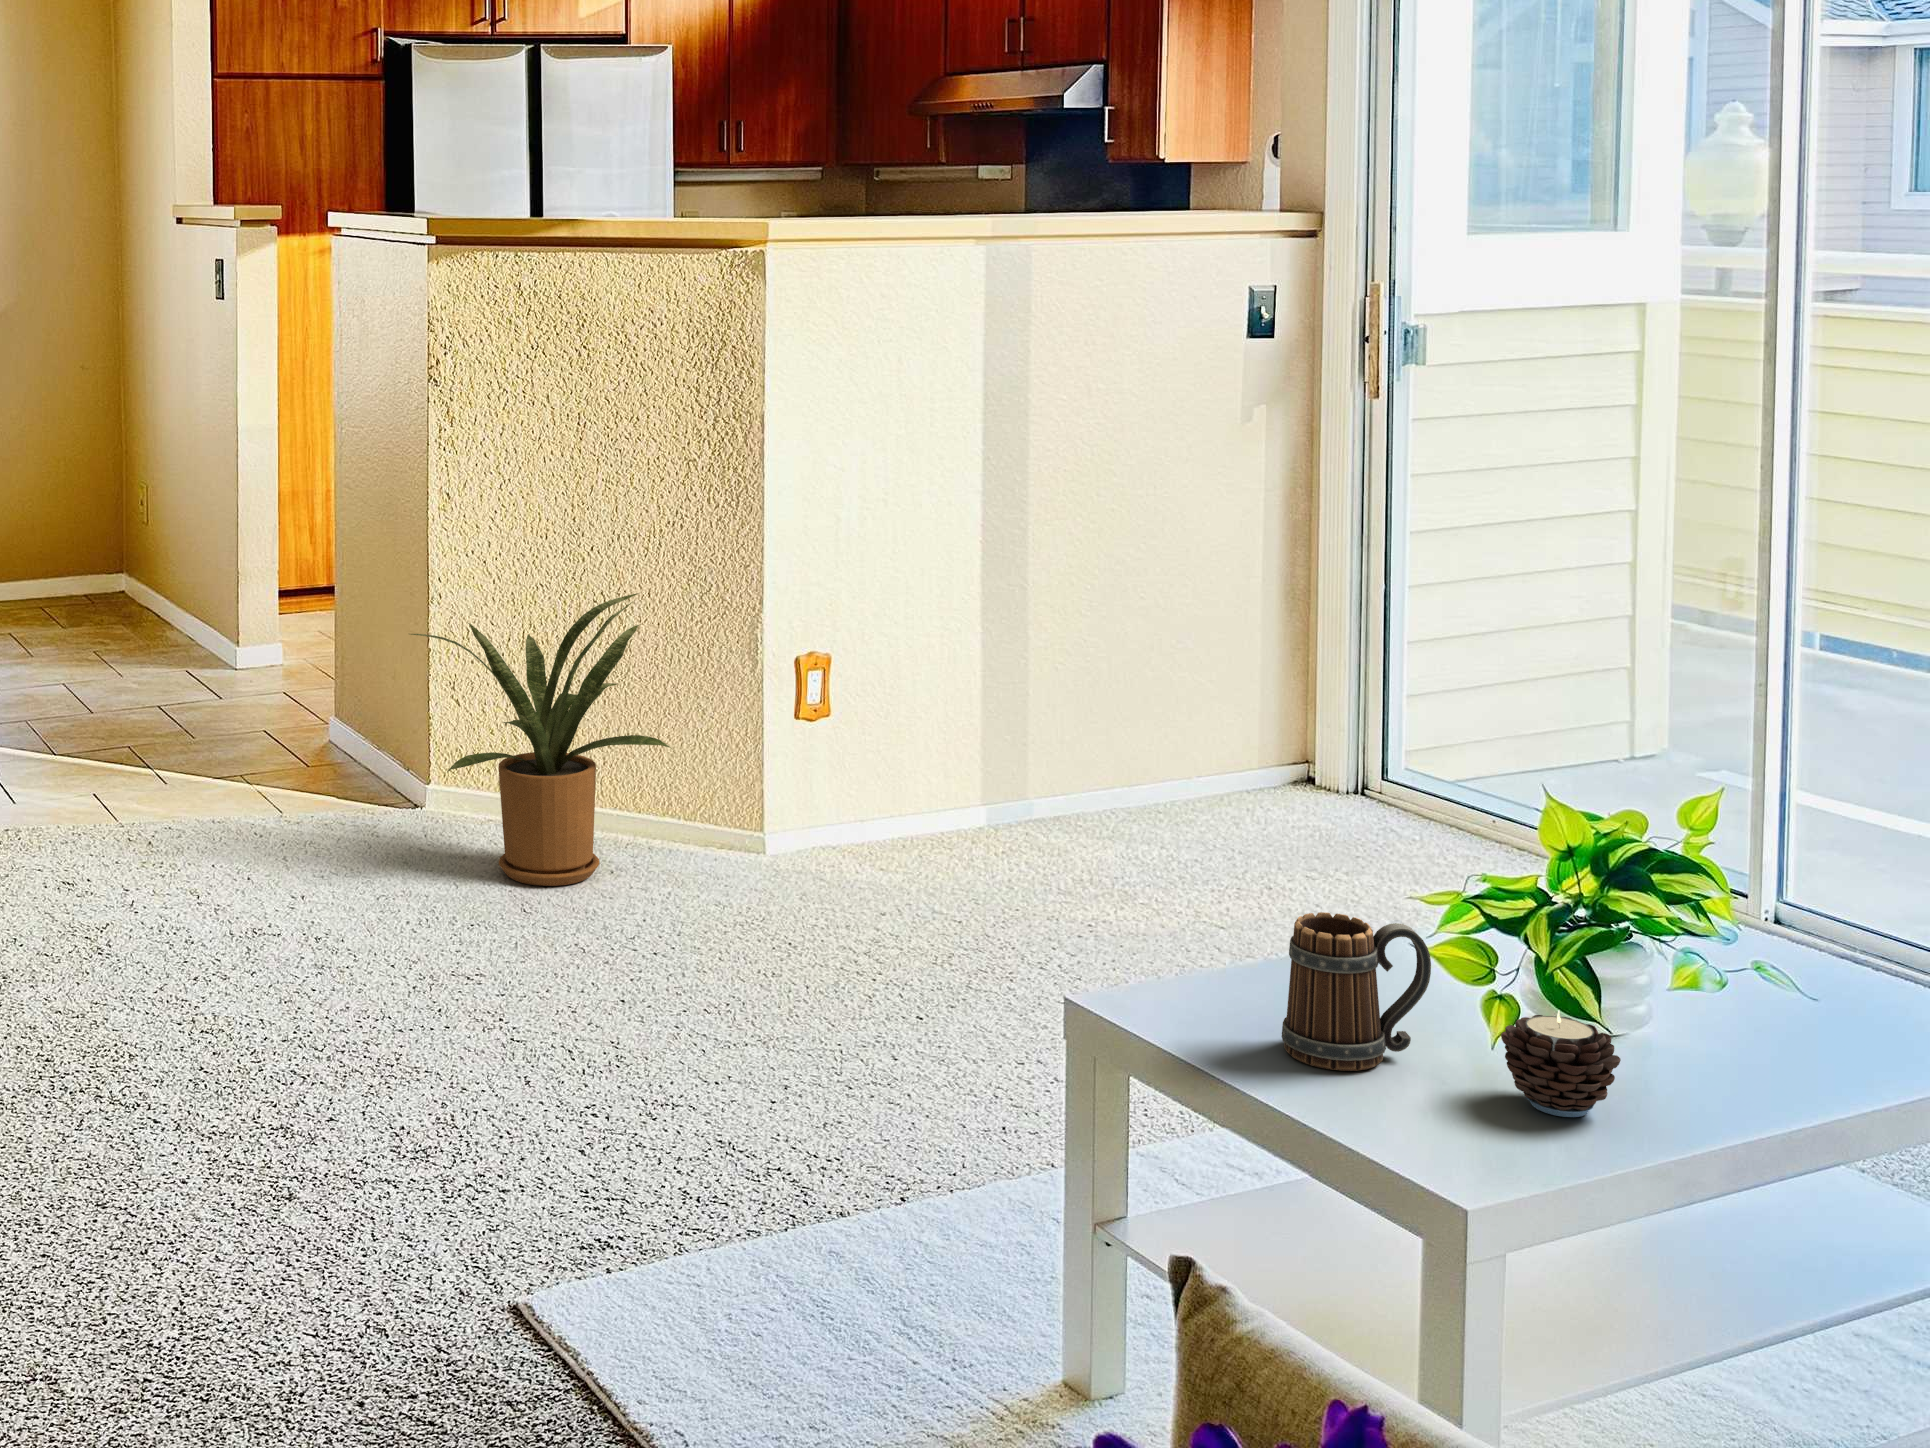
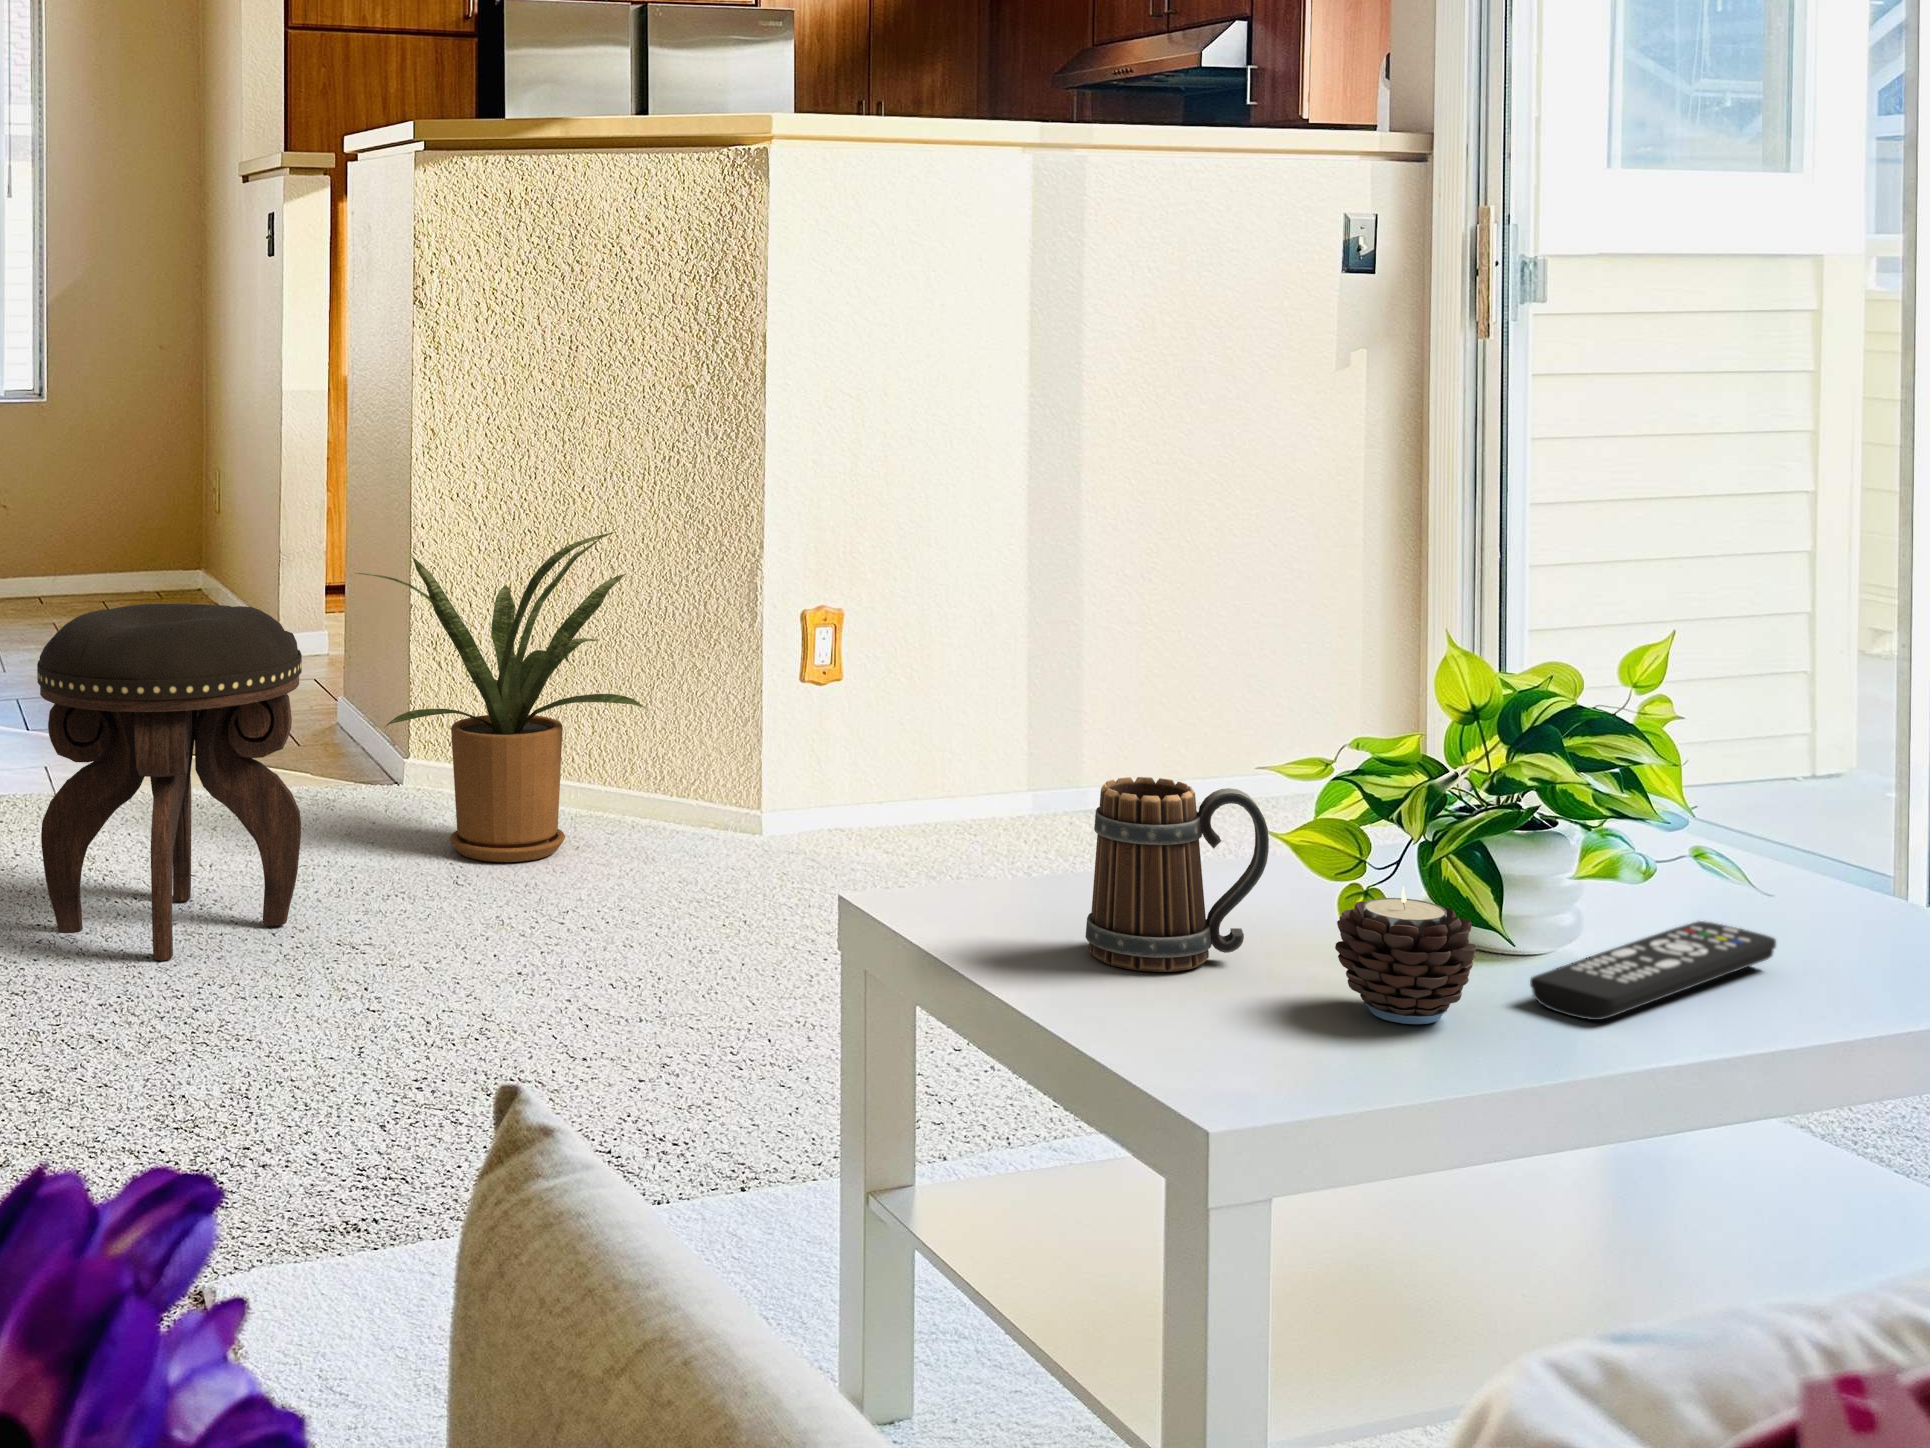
footstool: none [183,681,411,1000] -> present [37,604,302,961]
remote control: none [1646,1009,1812,1107] -> present [1530,921,1776,1020]

